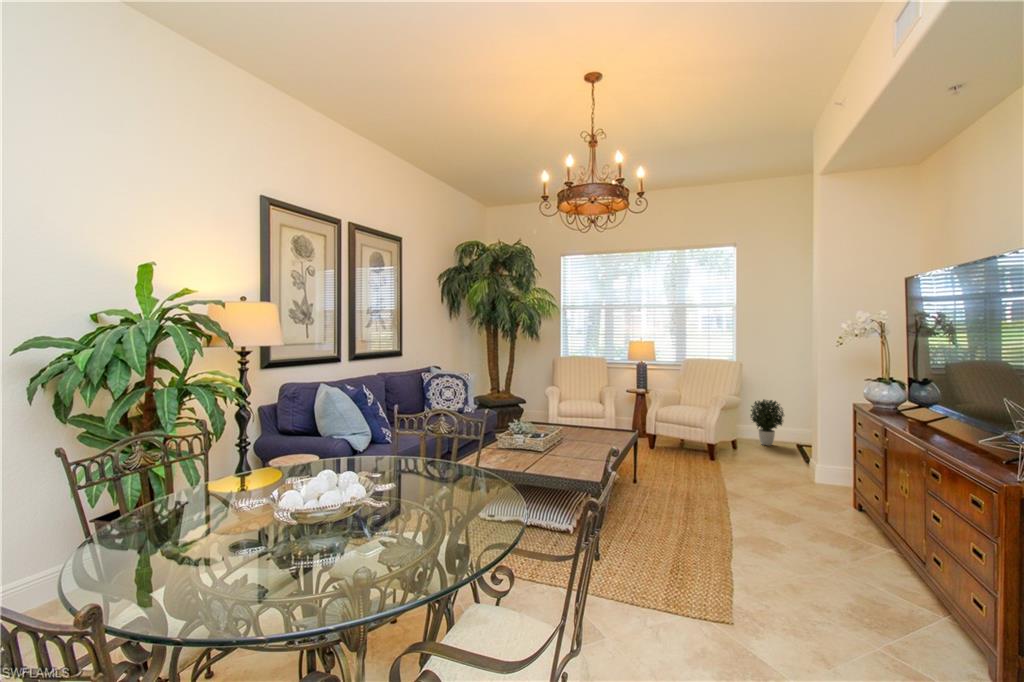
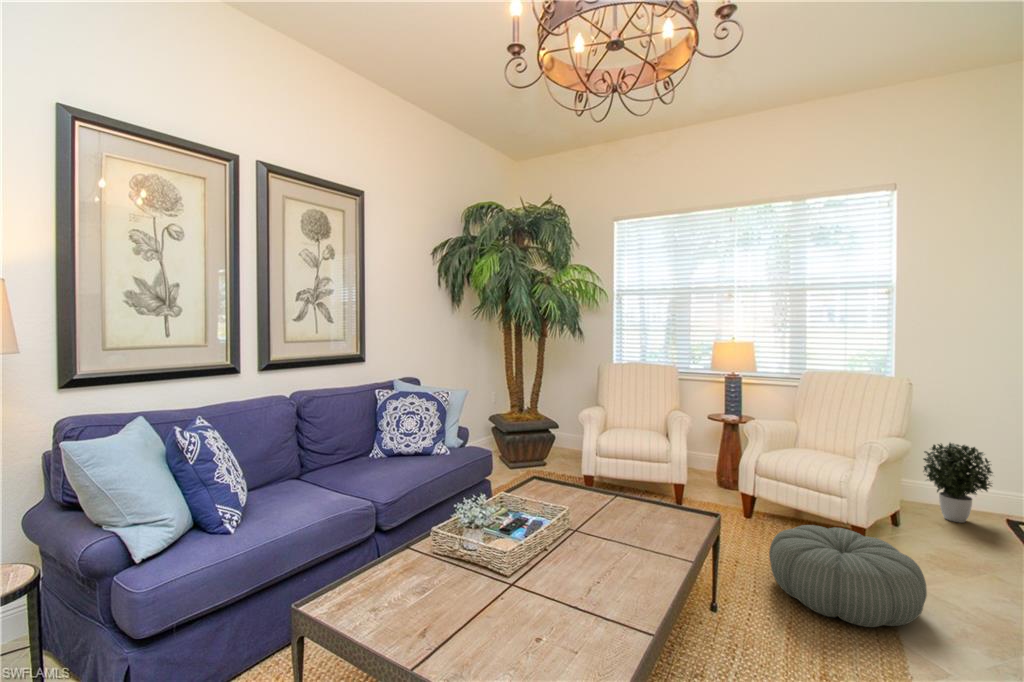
pouf: none [667,442,742,484] -> present [769,525,927,627]

